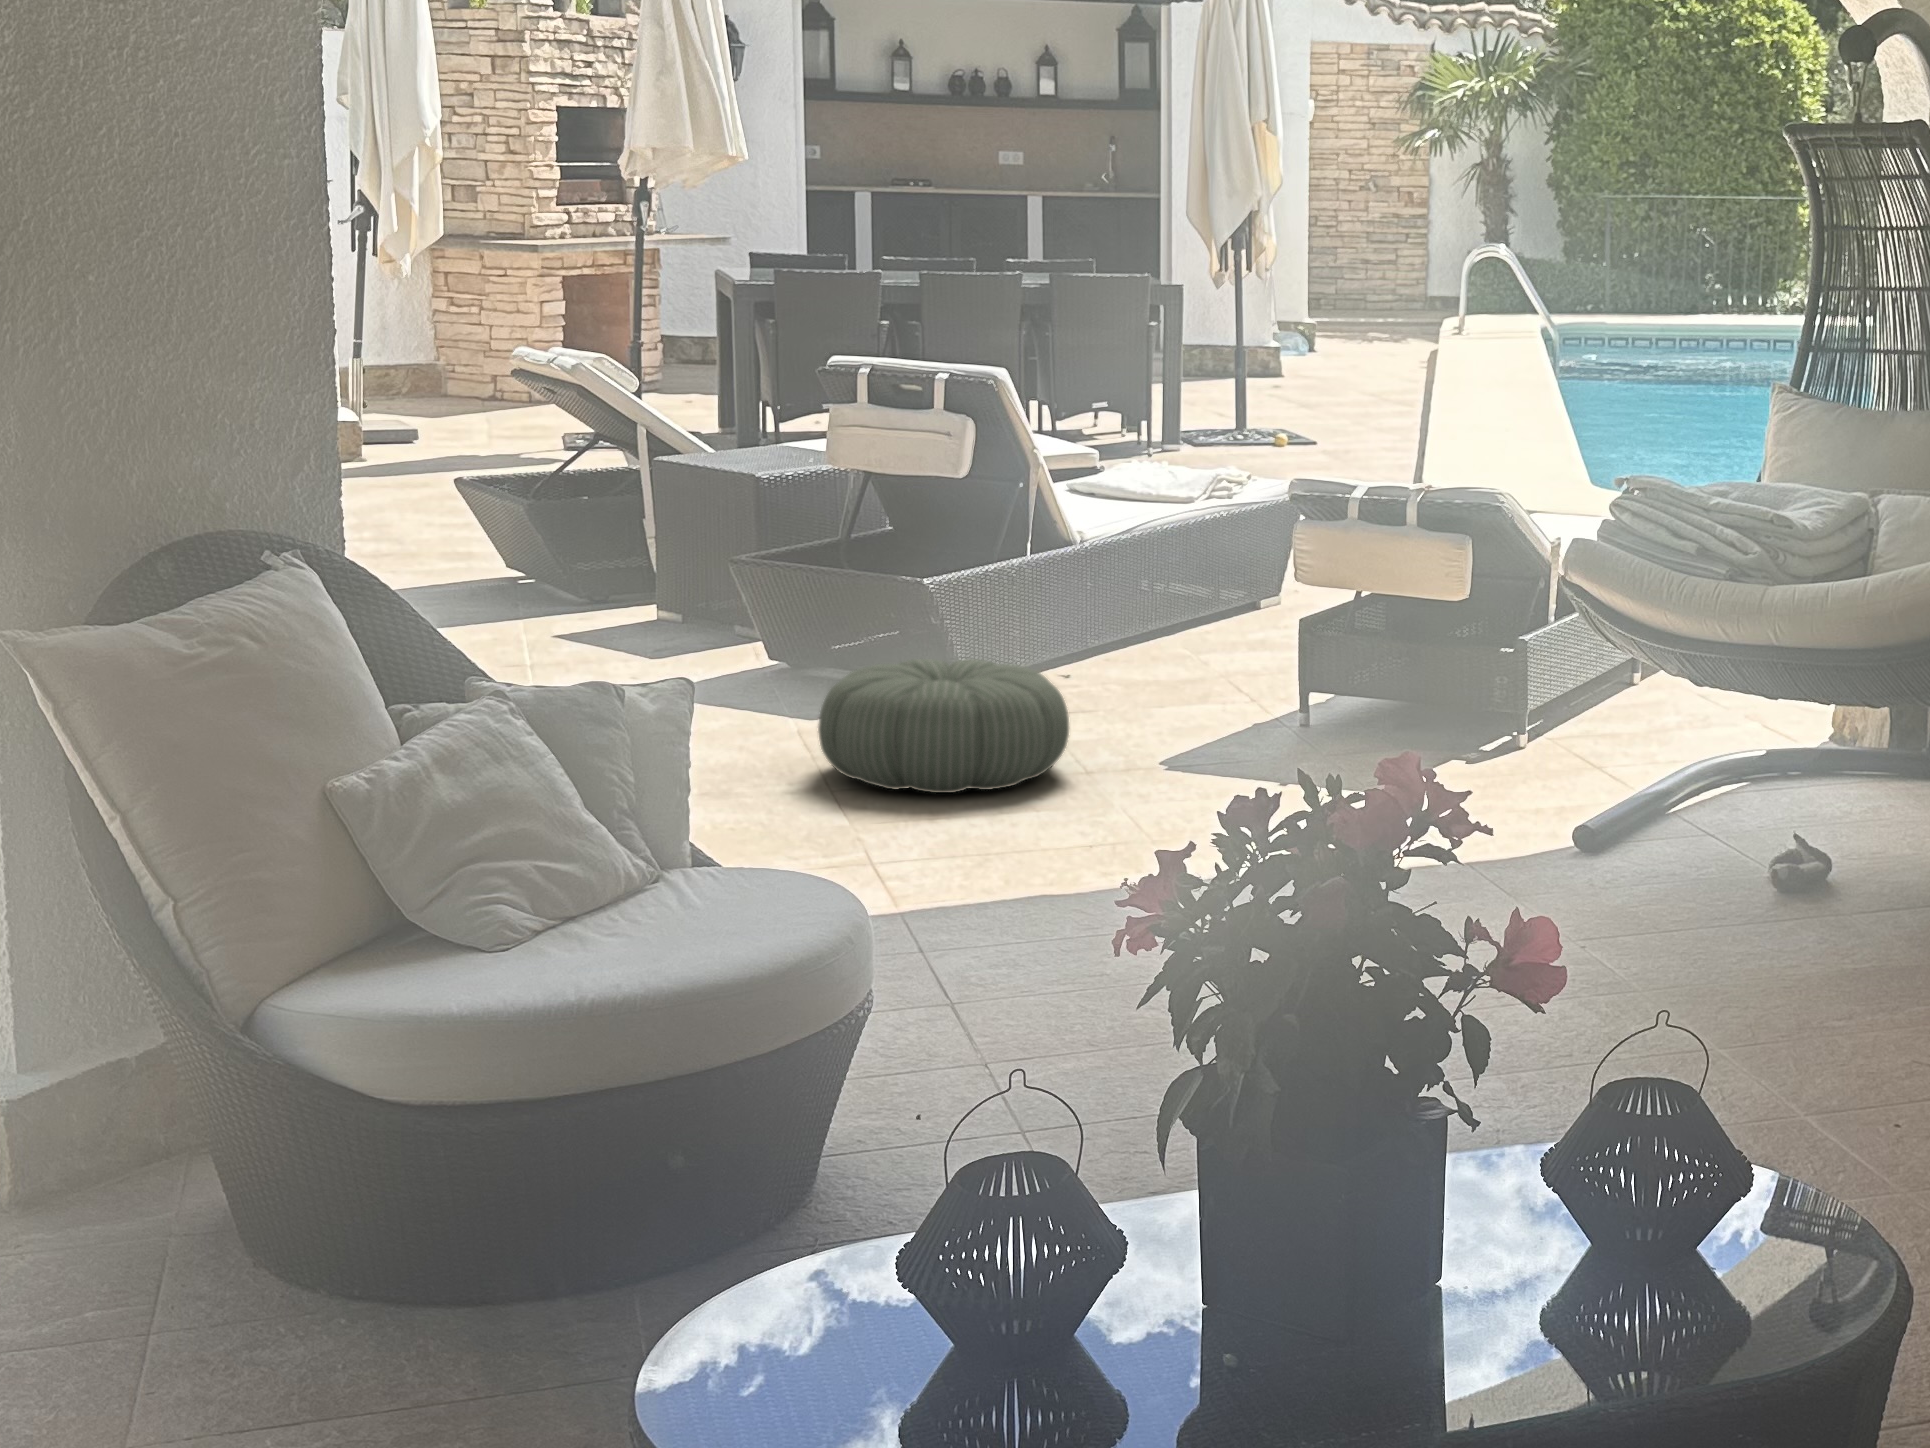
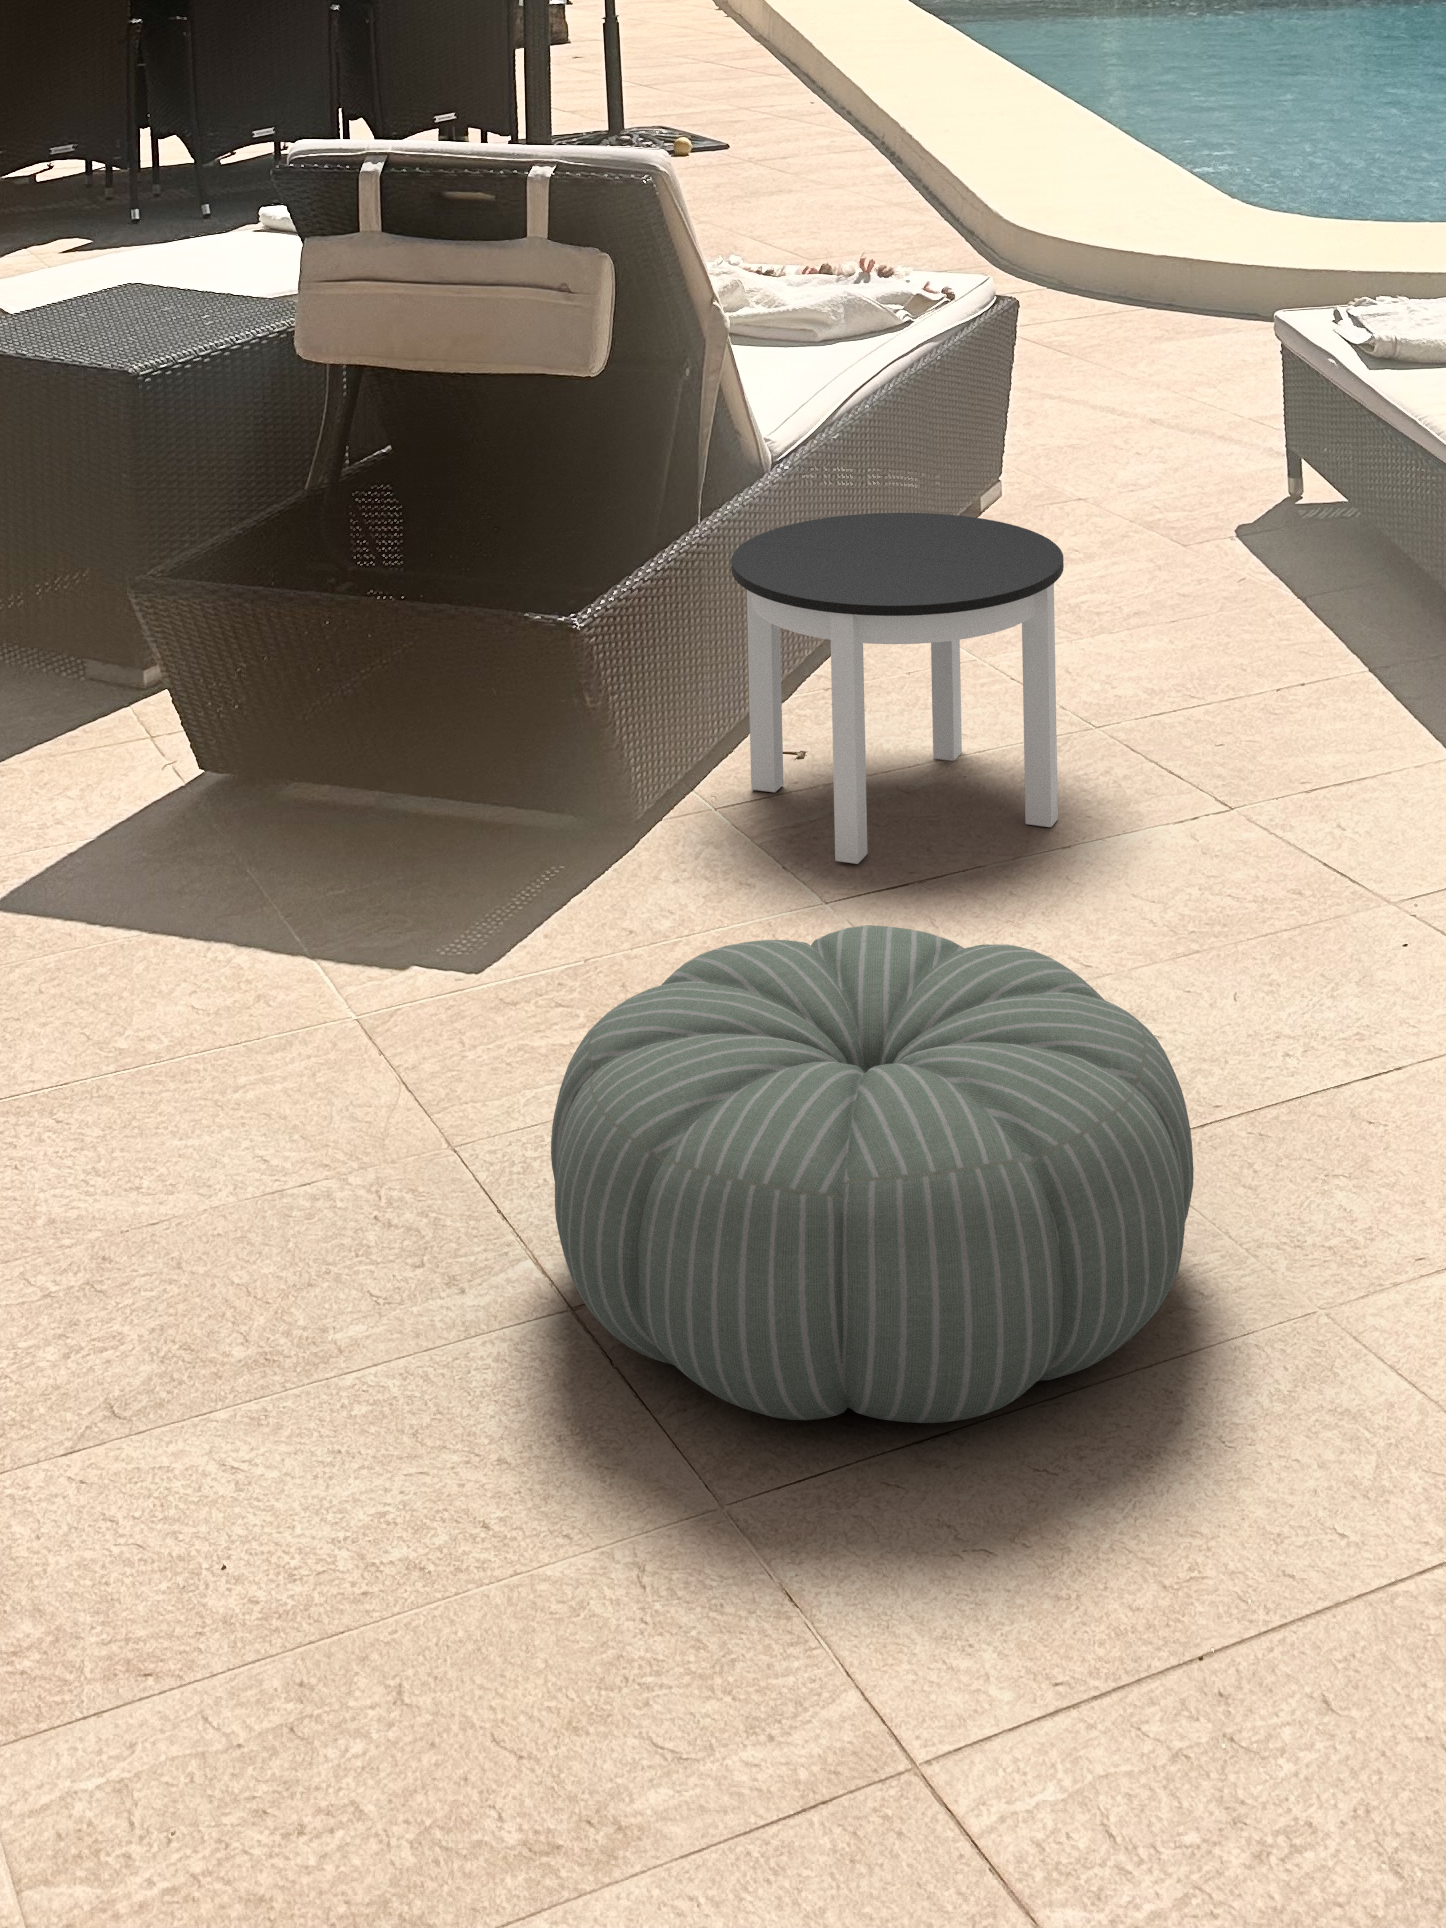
round table: none [1014,558,1174,699] -> present [731,513,1064,864]

